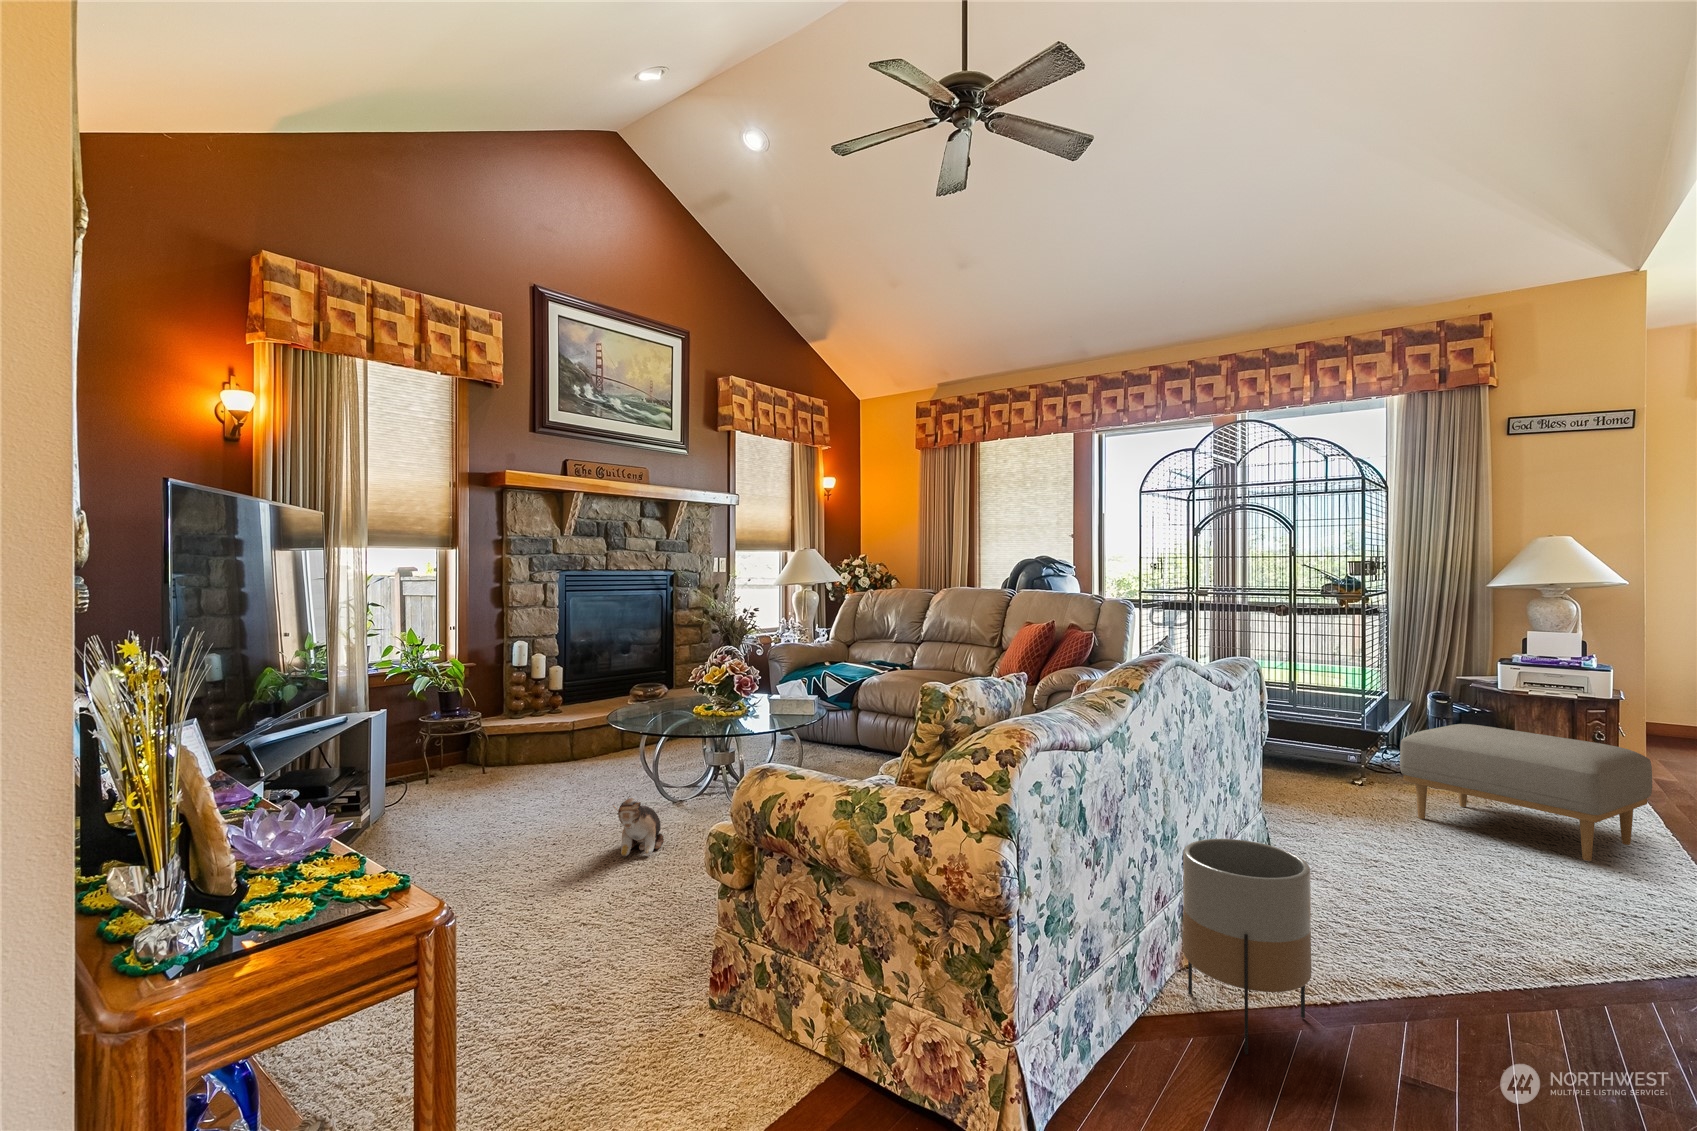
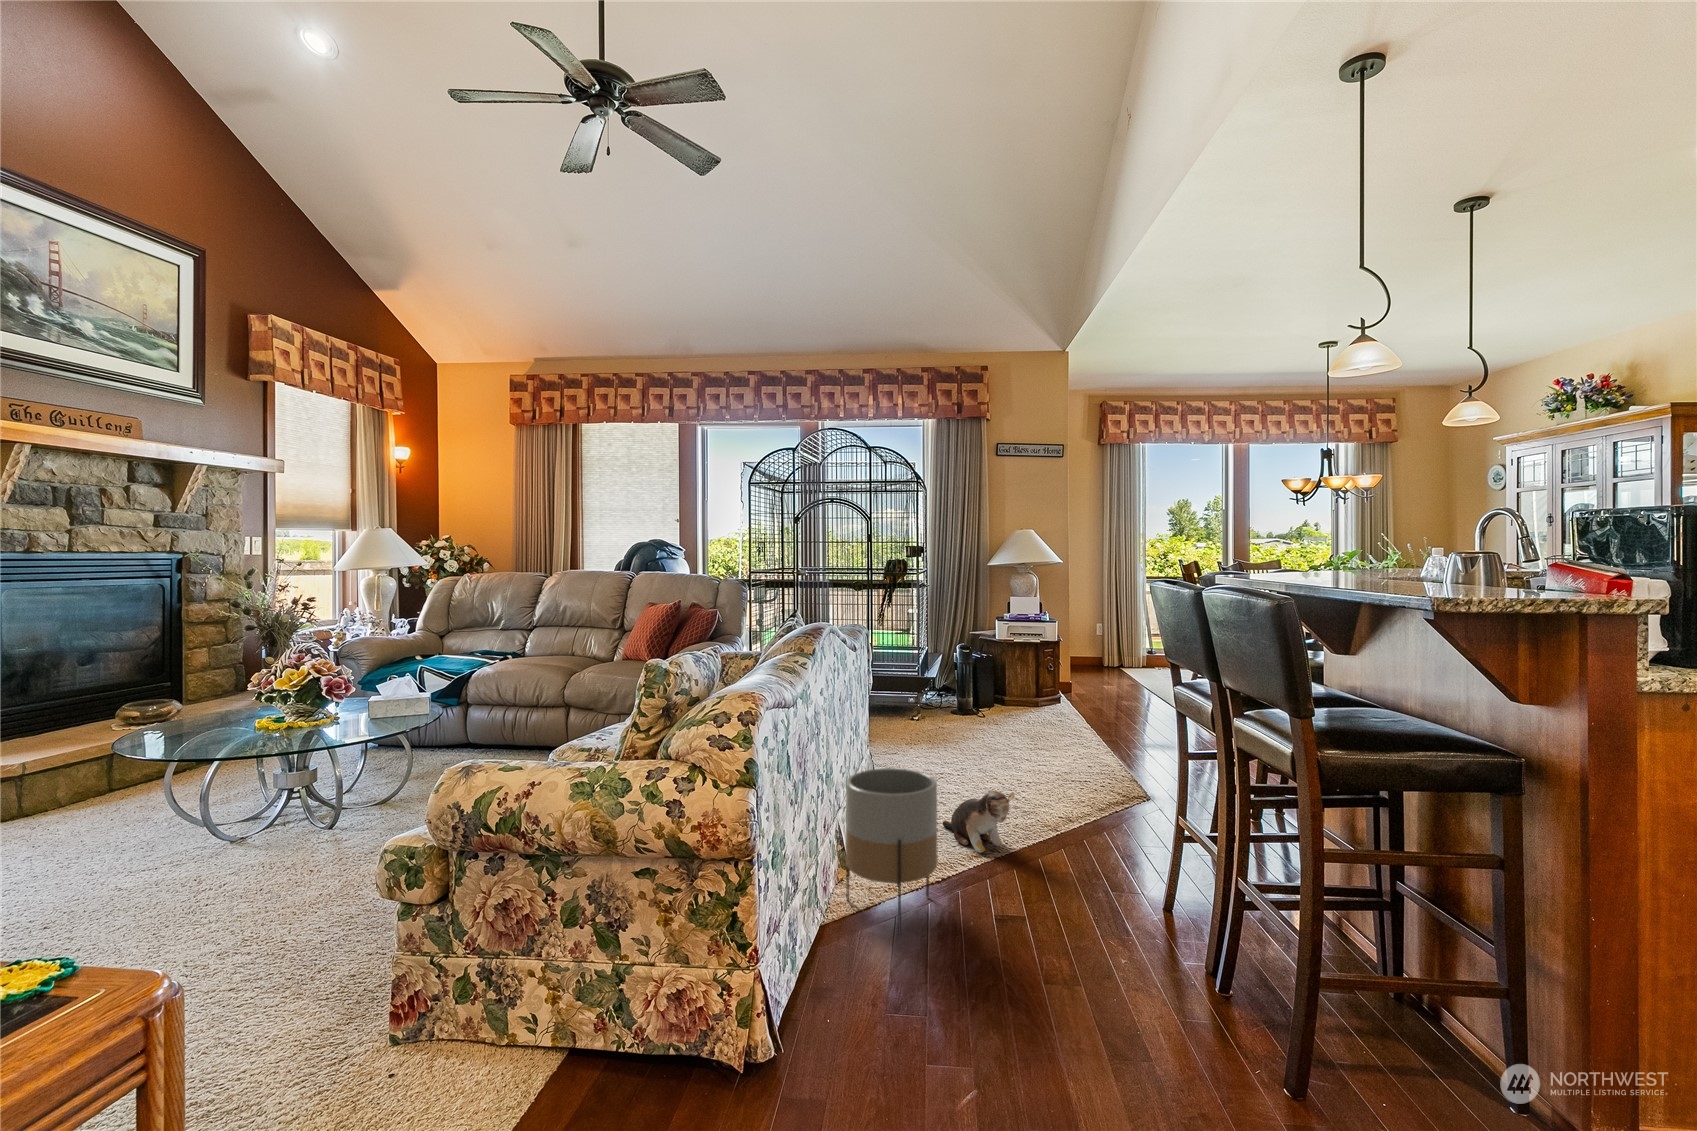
ottoman: present [1400,724,1652,861] -> none [946,667,1086,753]
plush toy: present [613,798,664,857] -> present [943,791,1015,853]

